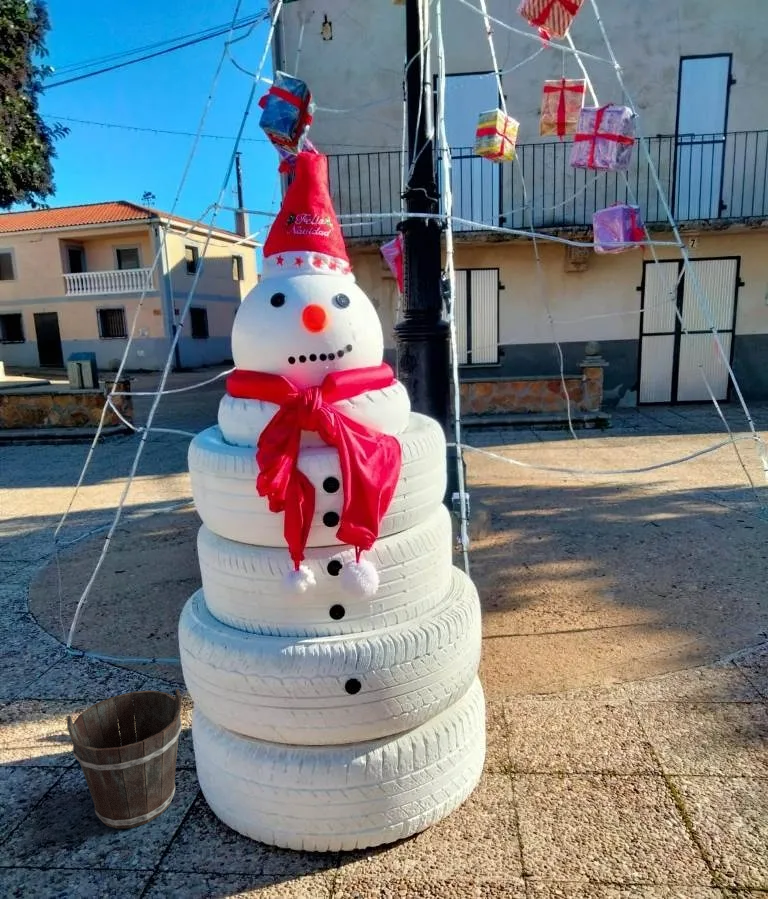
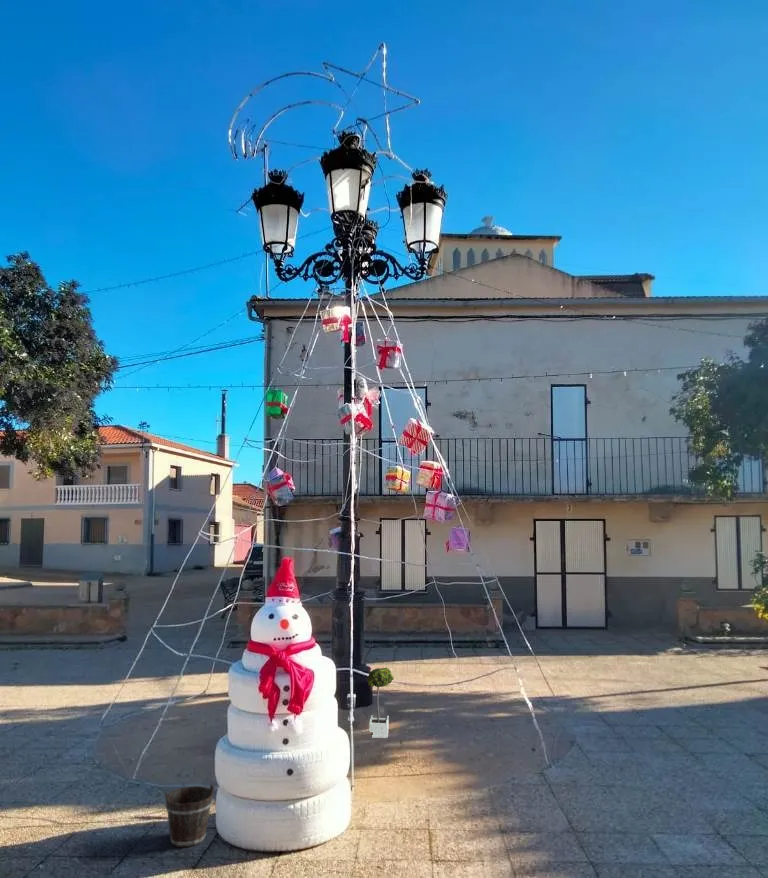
potted tree: none [461,446,509,555] -> present [366,667,394,738]

